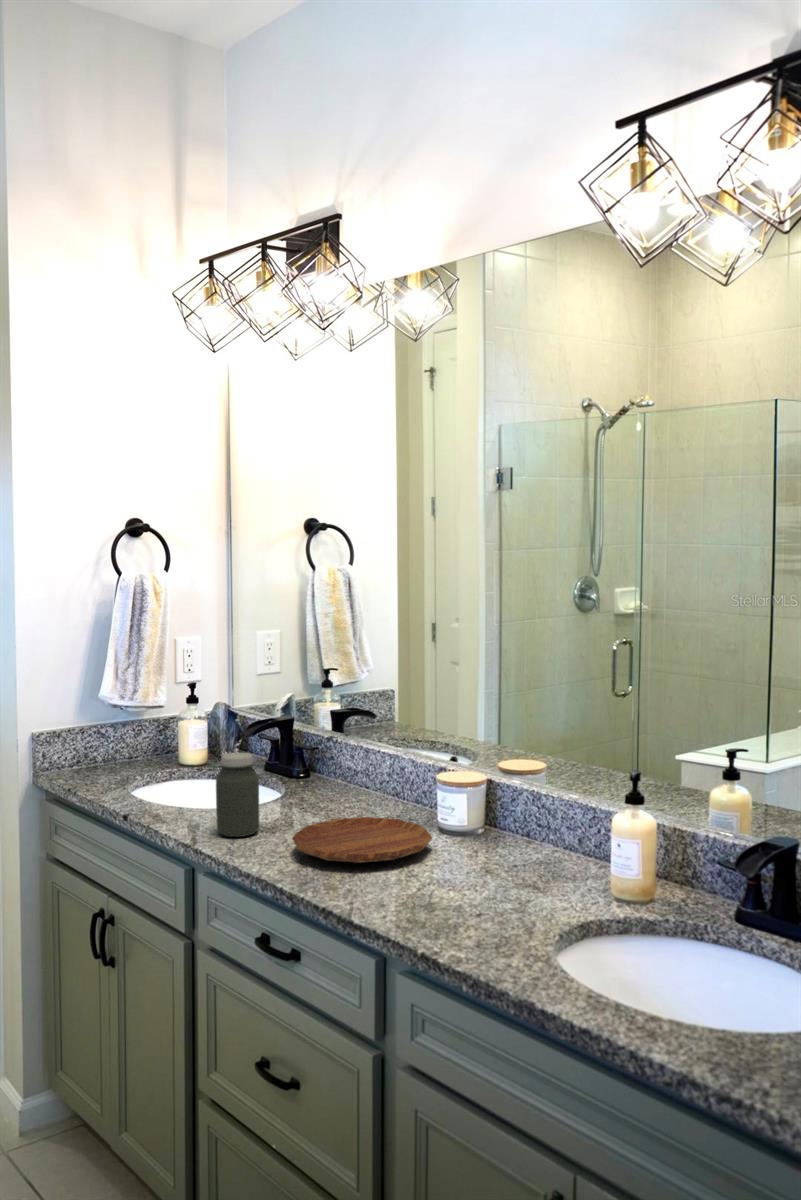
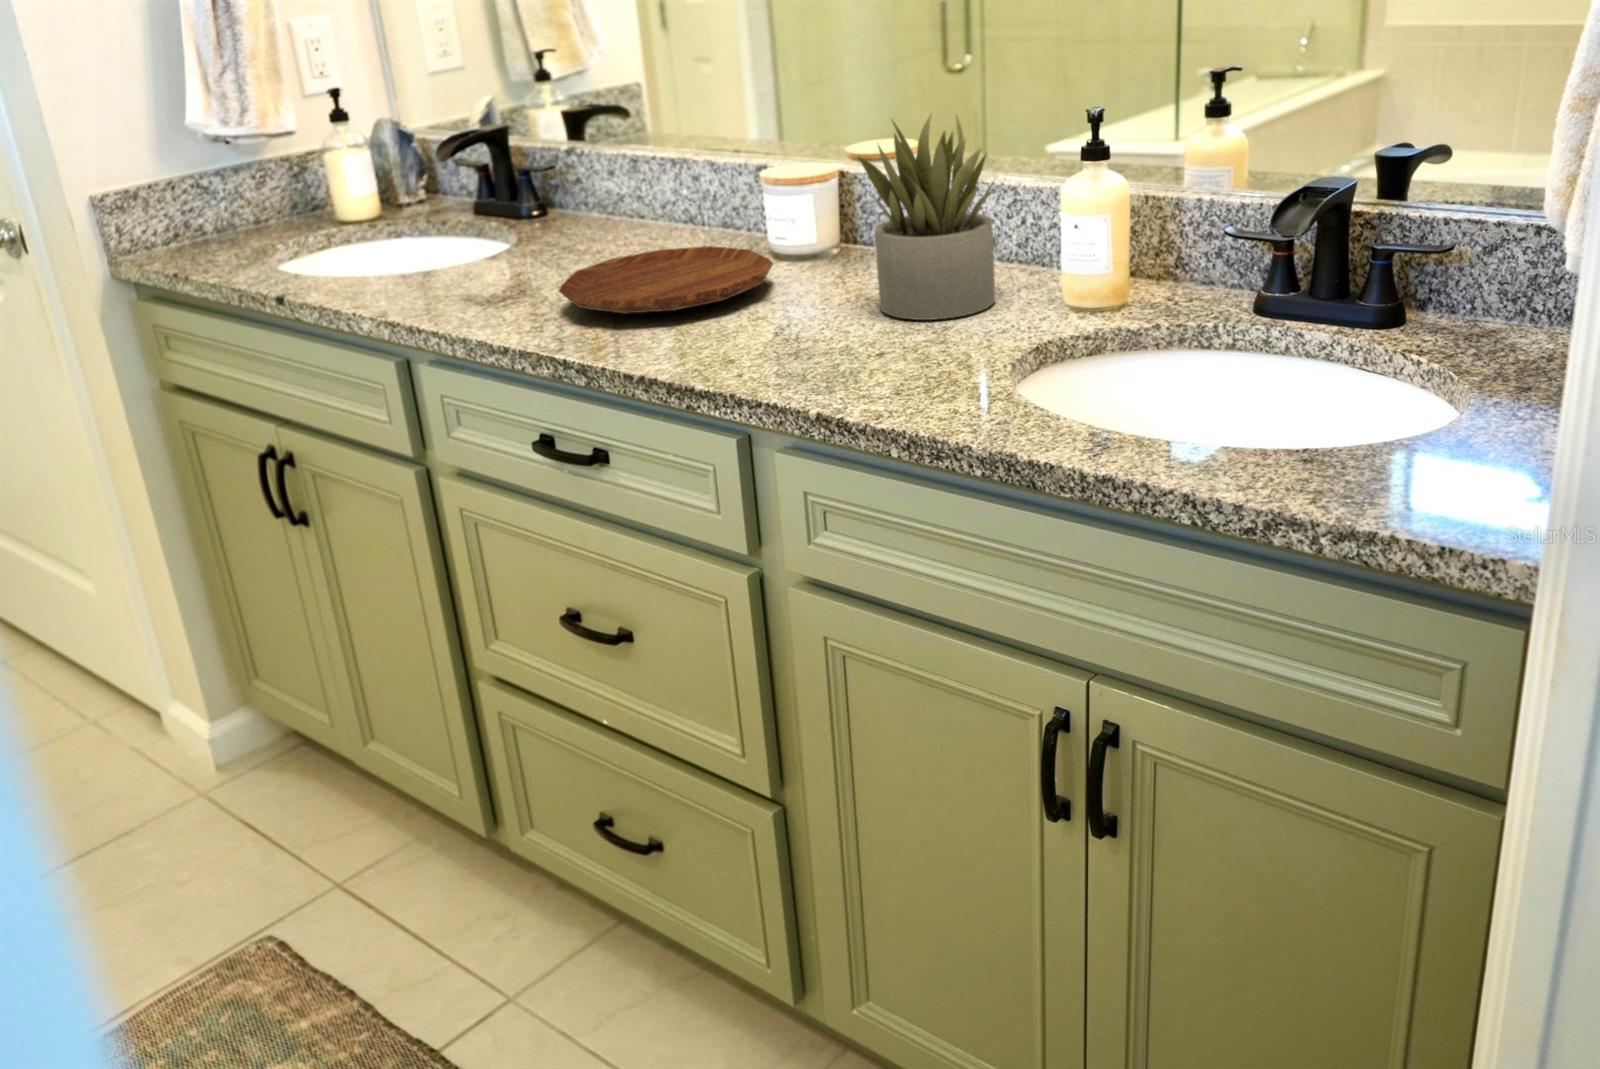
jar: present [216,753,259,837] -> none [418,171,499,304]
succulent plant: none [486,759,574,894] -> present [858,114,996,320]

